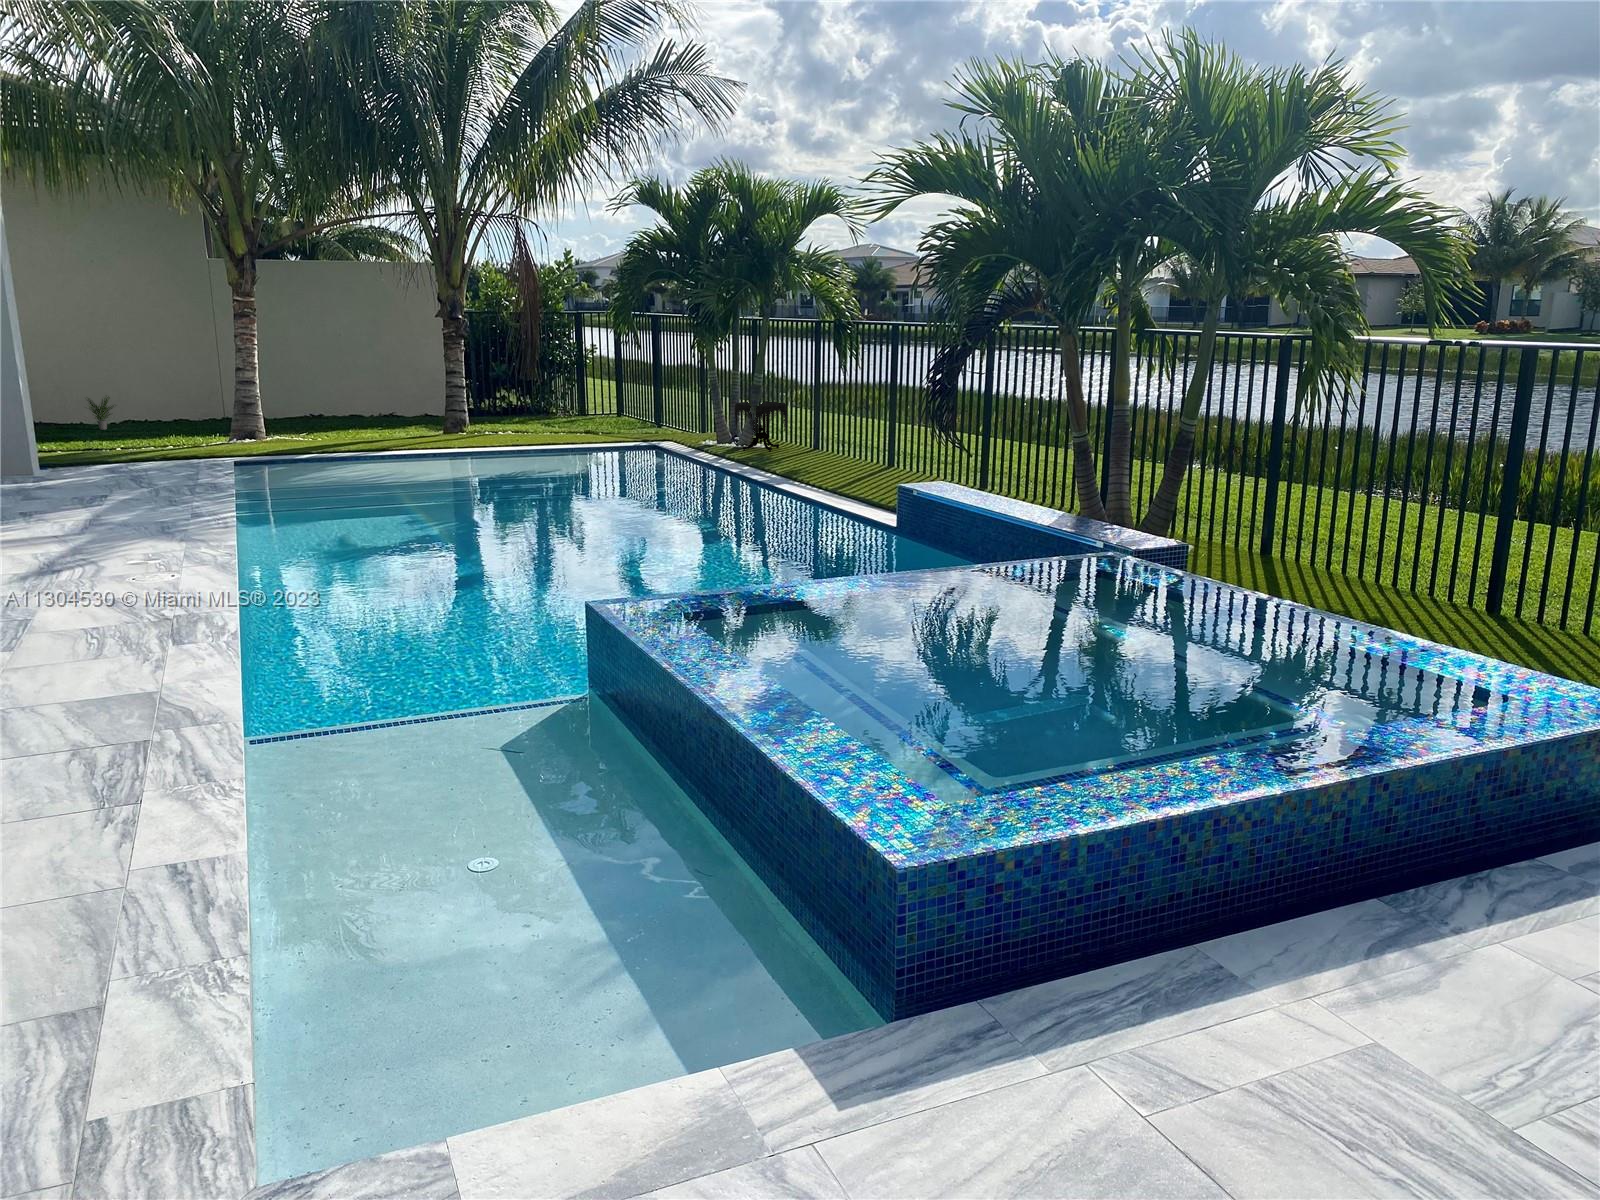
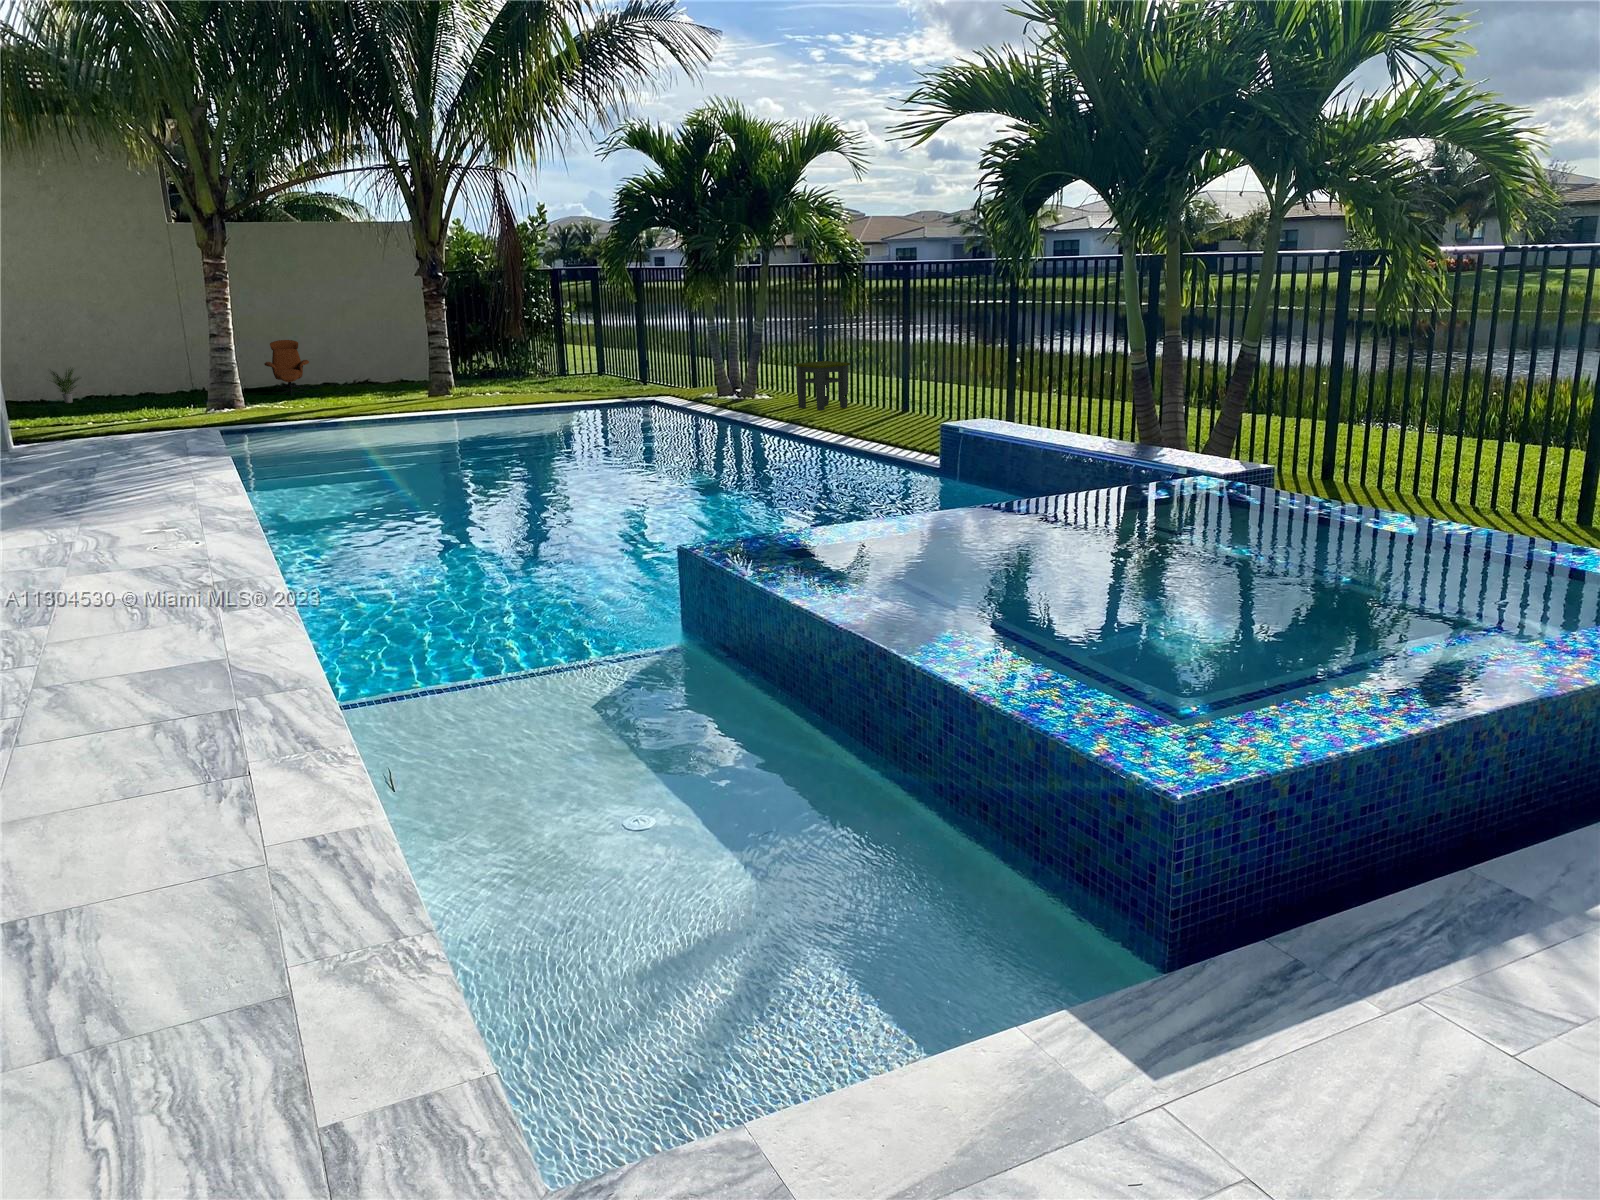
lounge chair: none [292,374,335,428] -> present [264,340,309,395]
side table: present [735,401,788,452] -> none [729,352,783,402]
stool: none [794,414,850,463] -> present [794,361,850,411]

